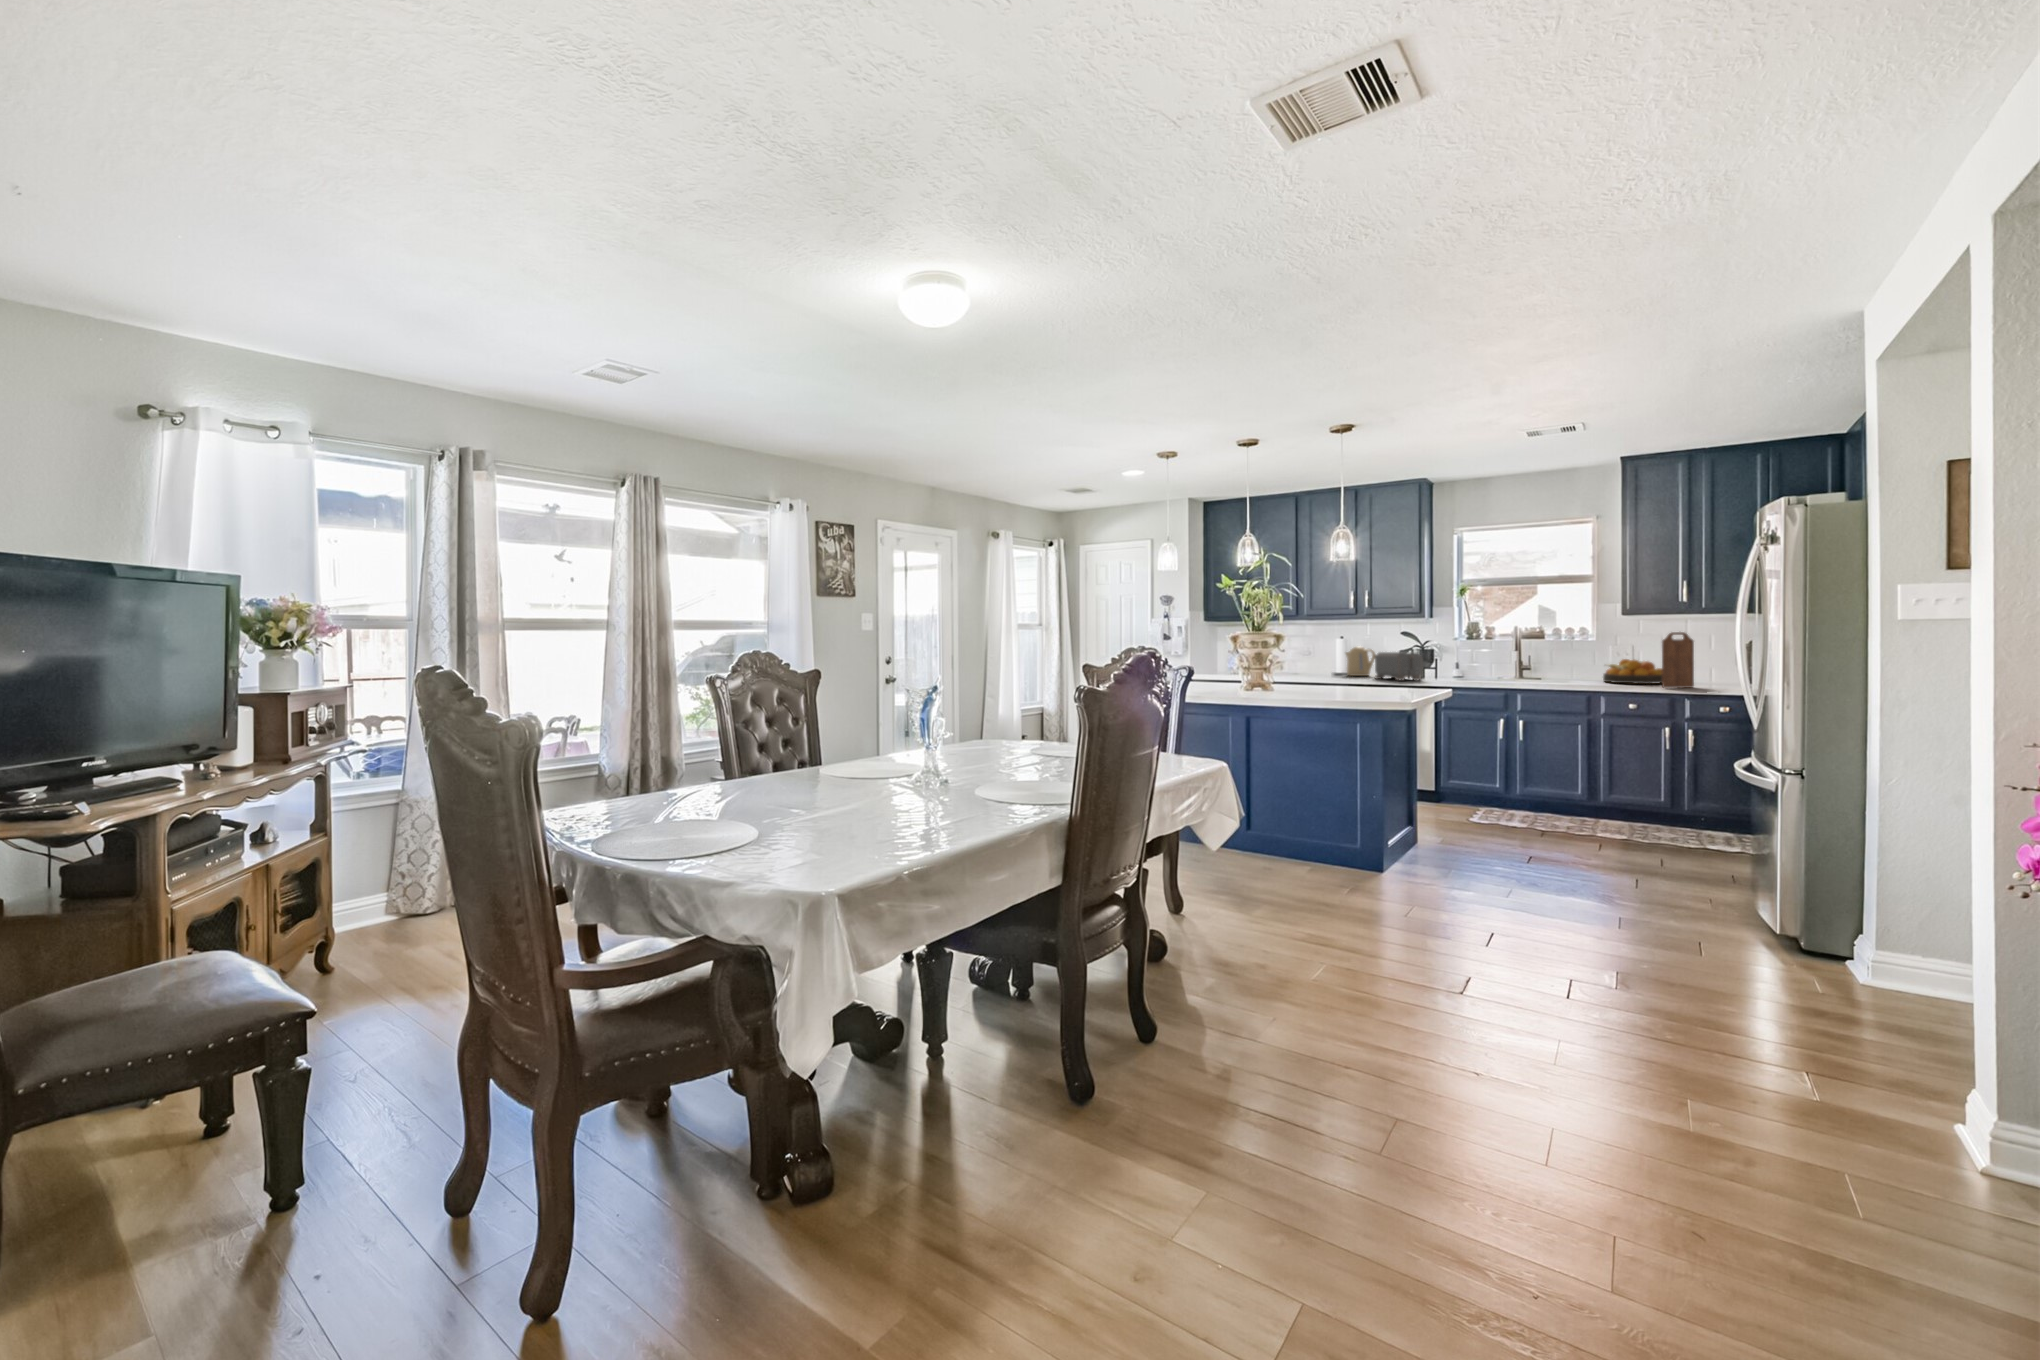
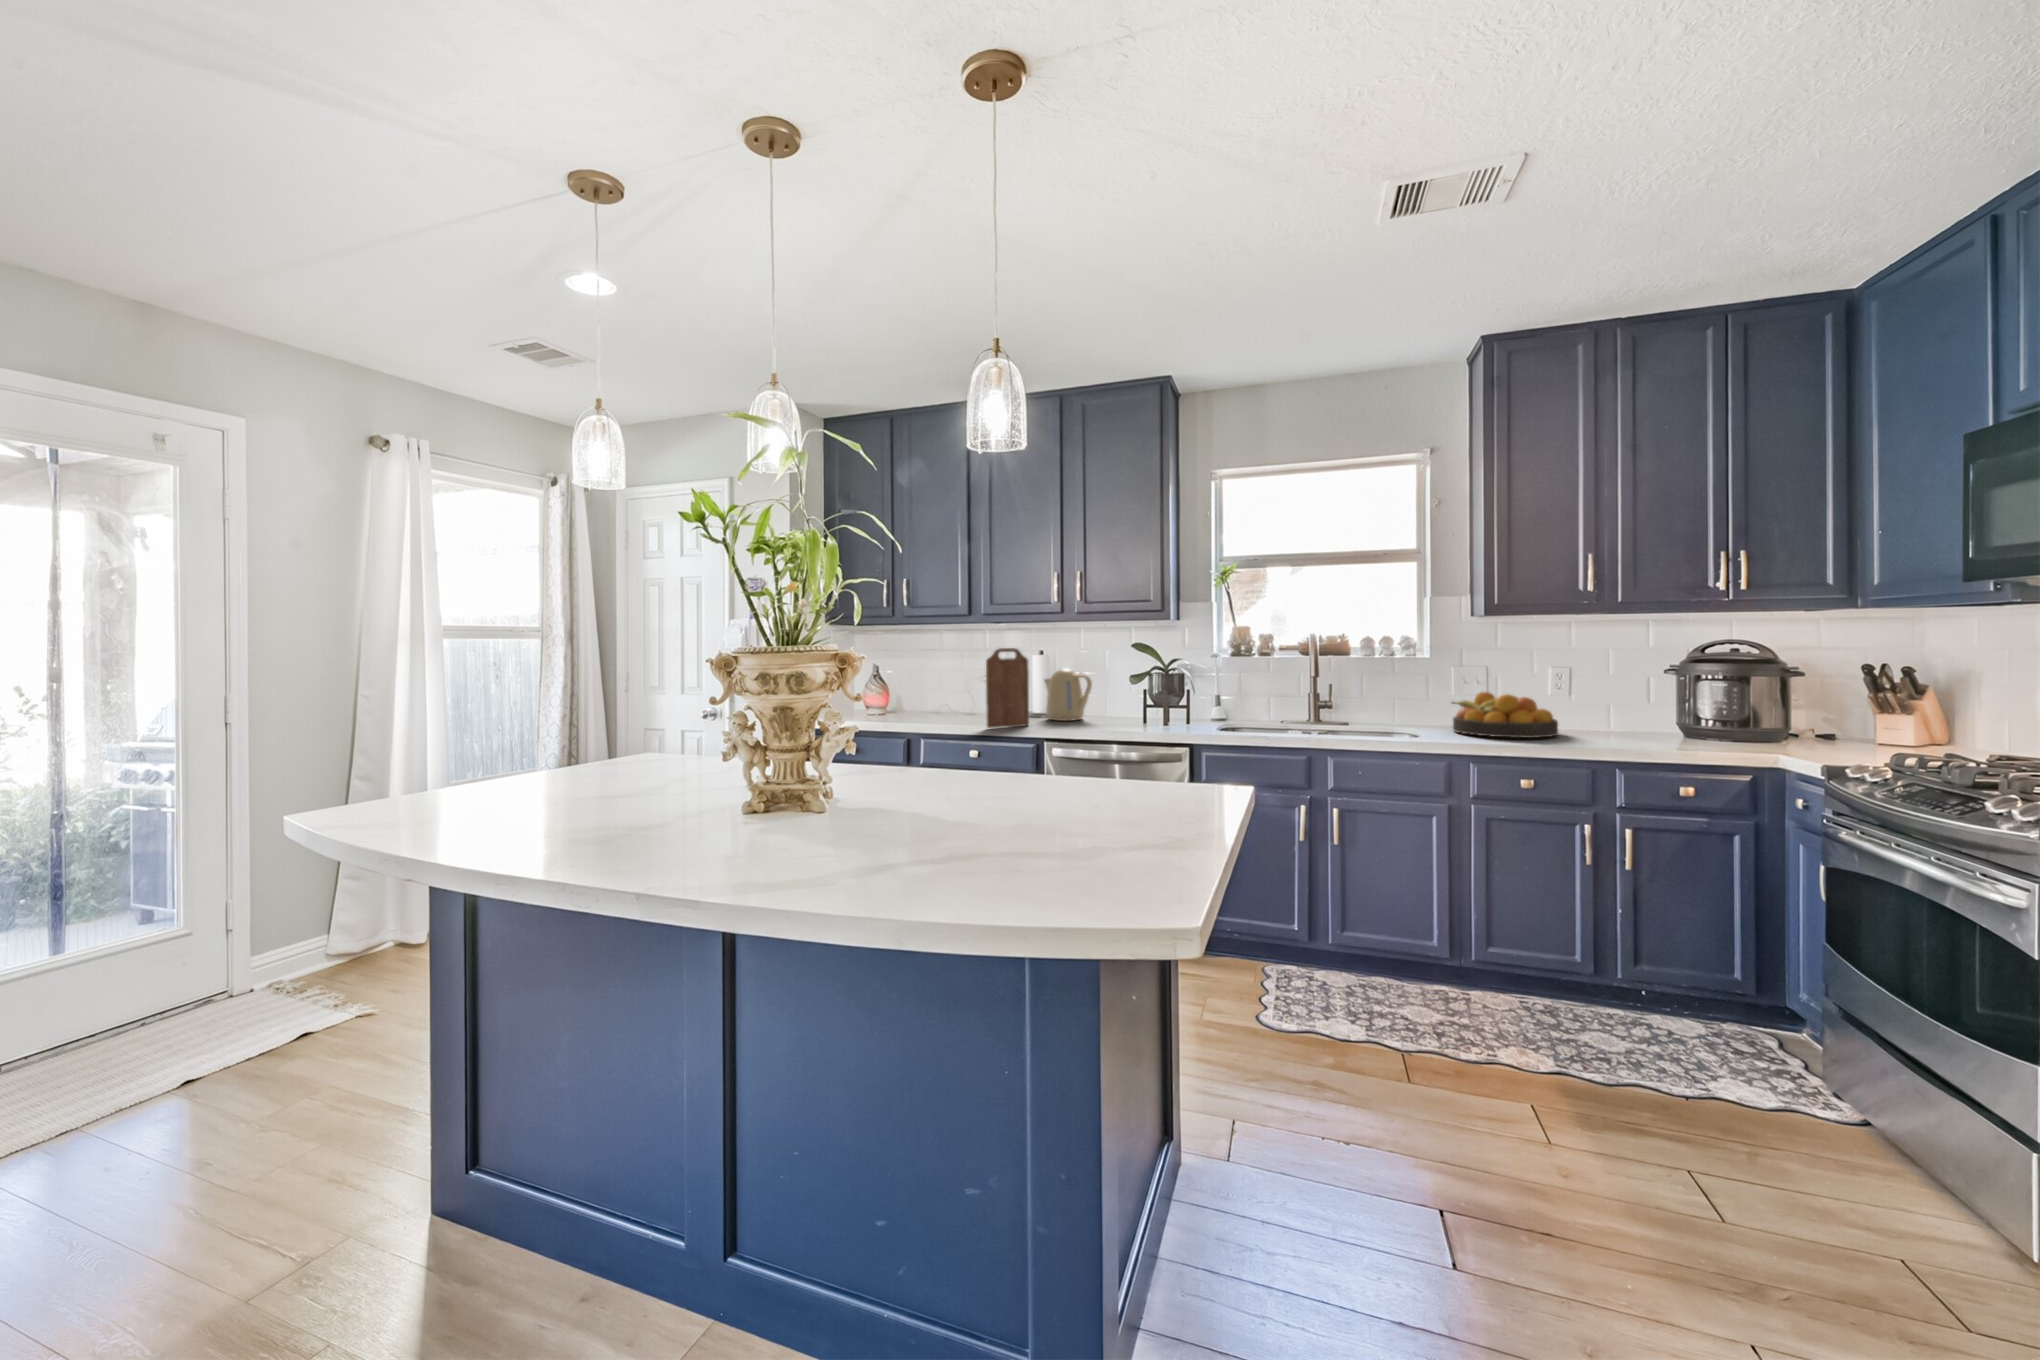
cutting board: present [1662,632,1694,688] -> present [986,648,1029,728]
toaster: present [1375,652,1423,680] -> none [1090,680,1170,733]

